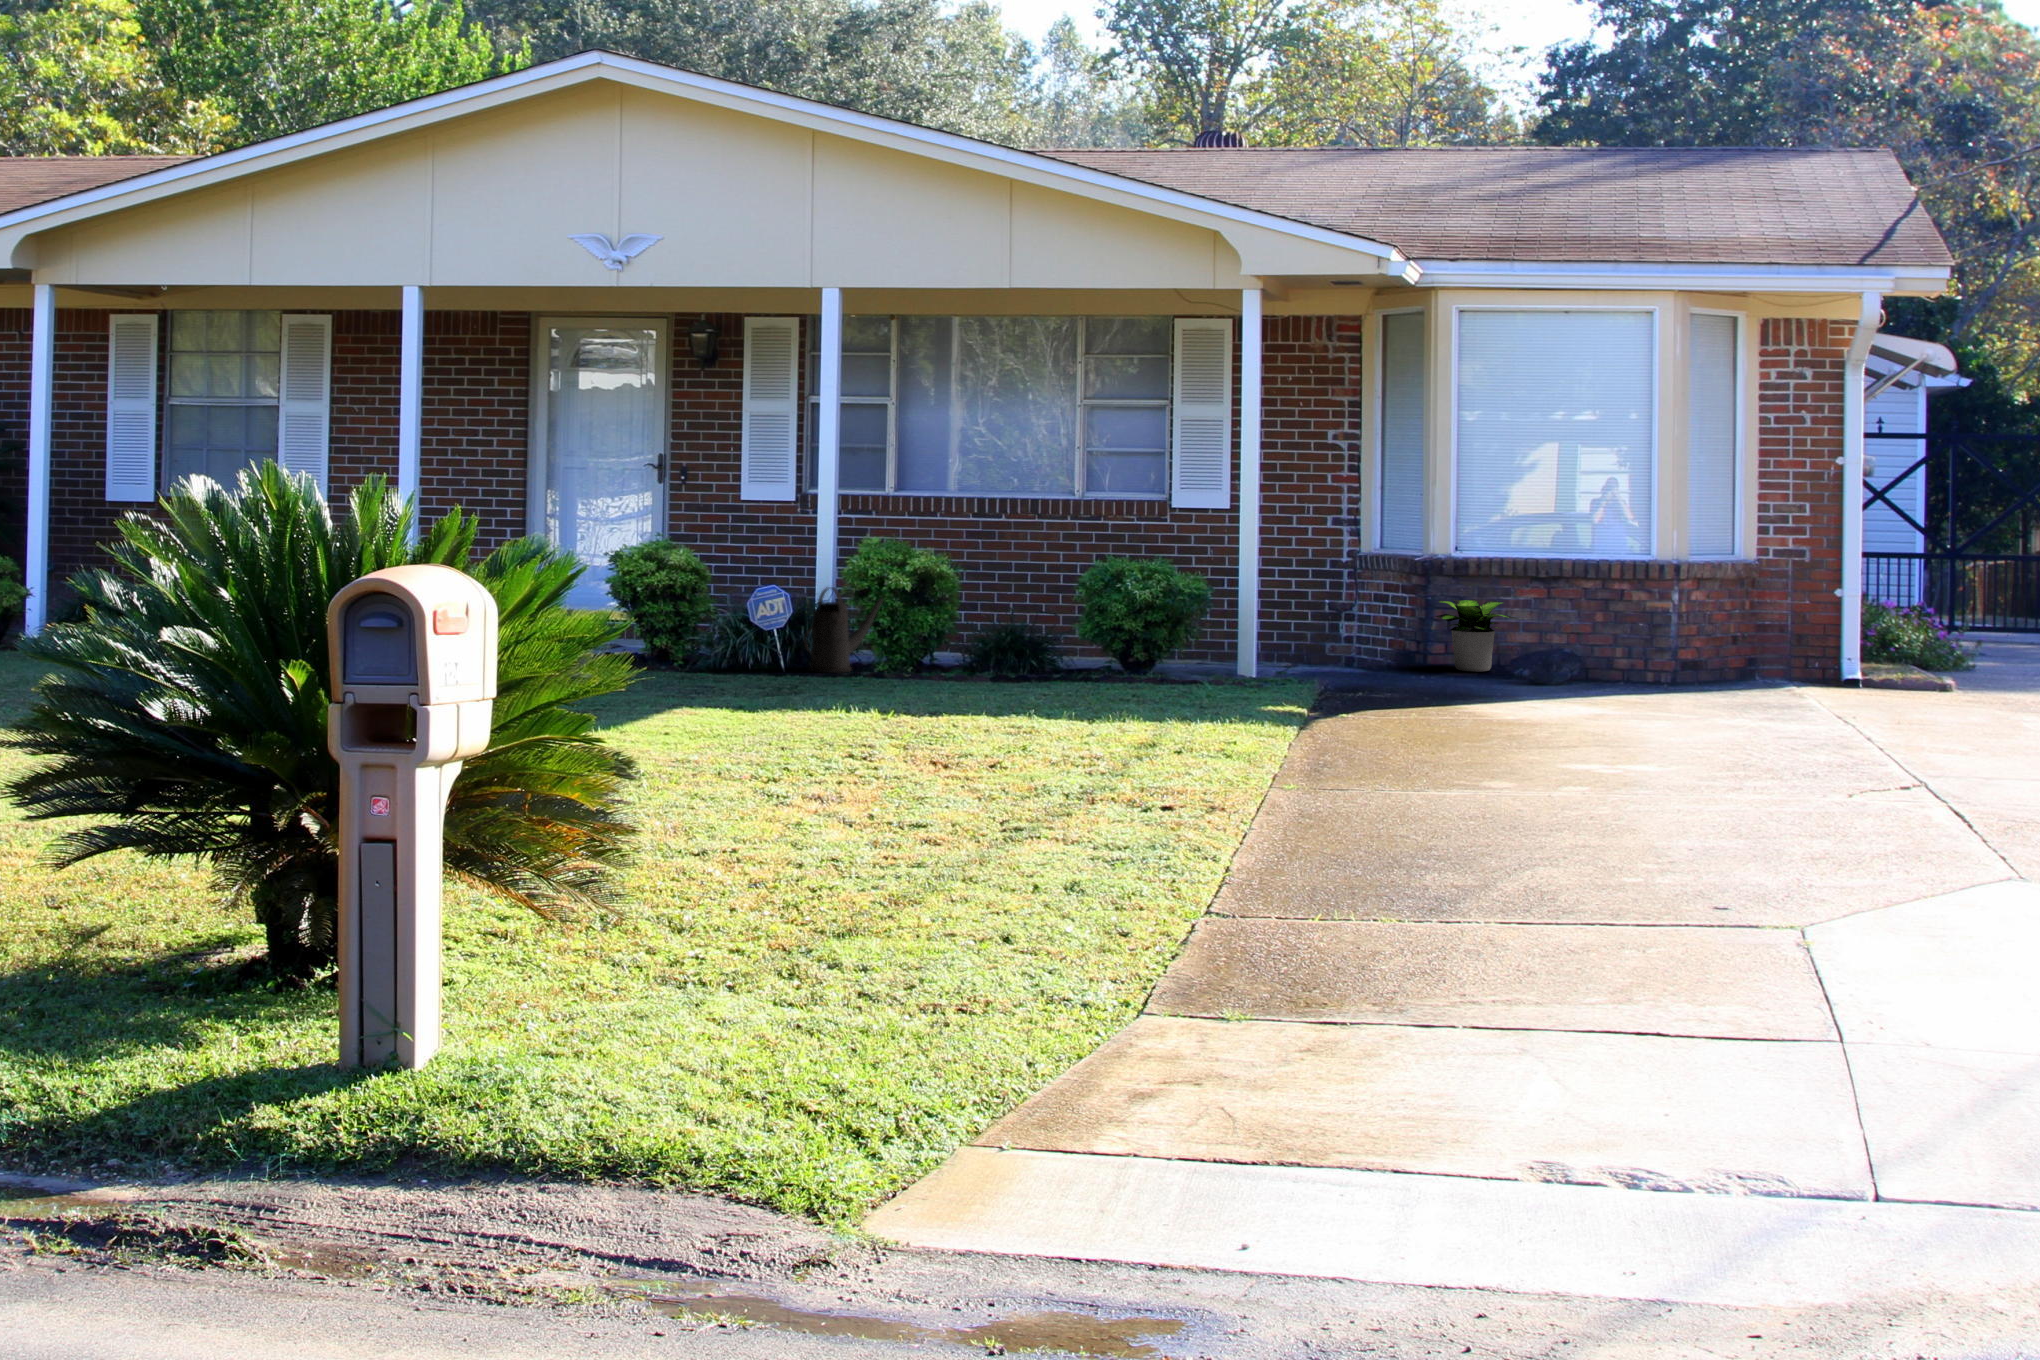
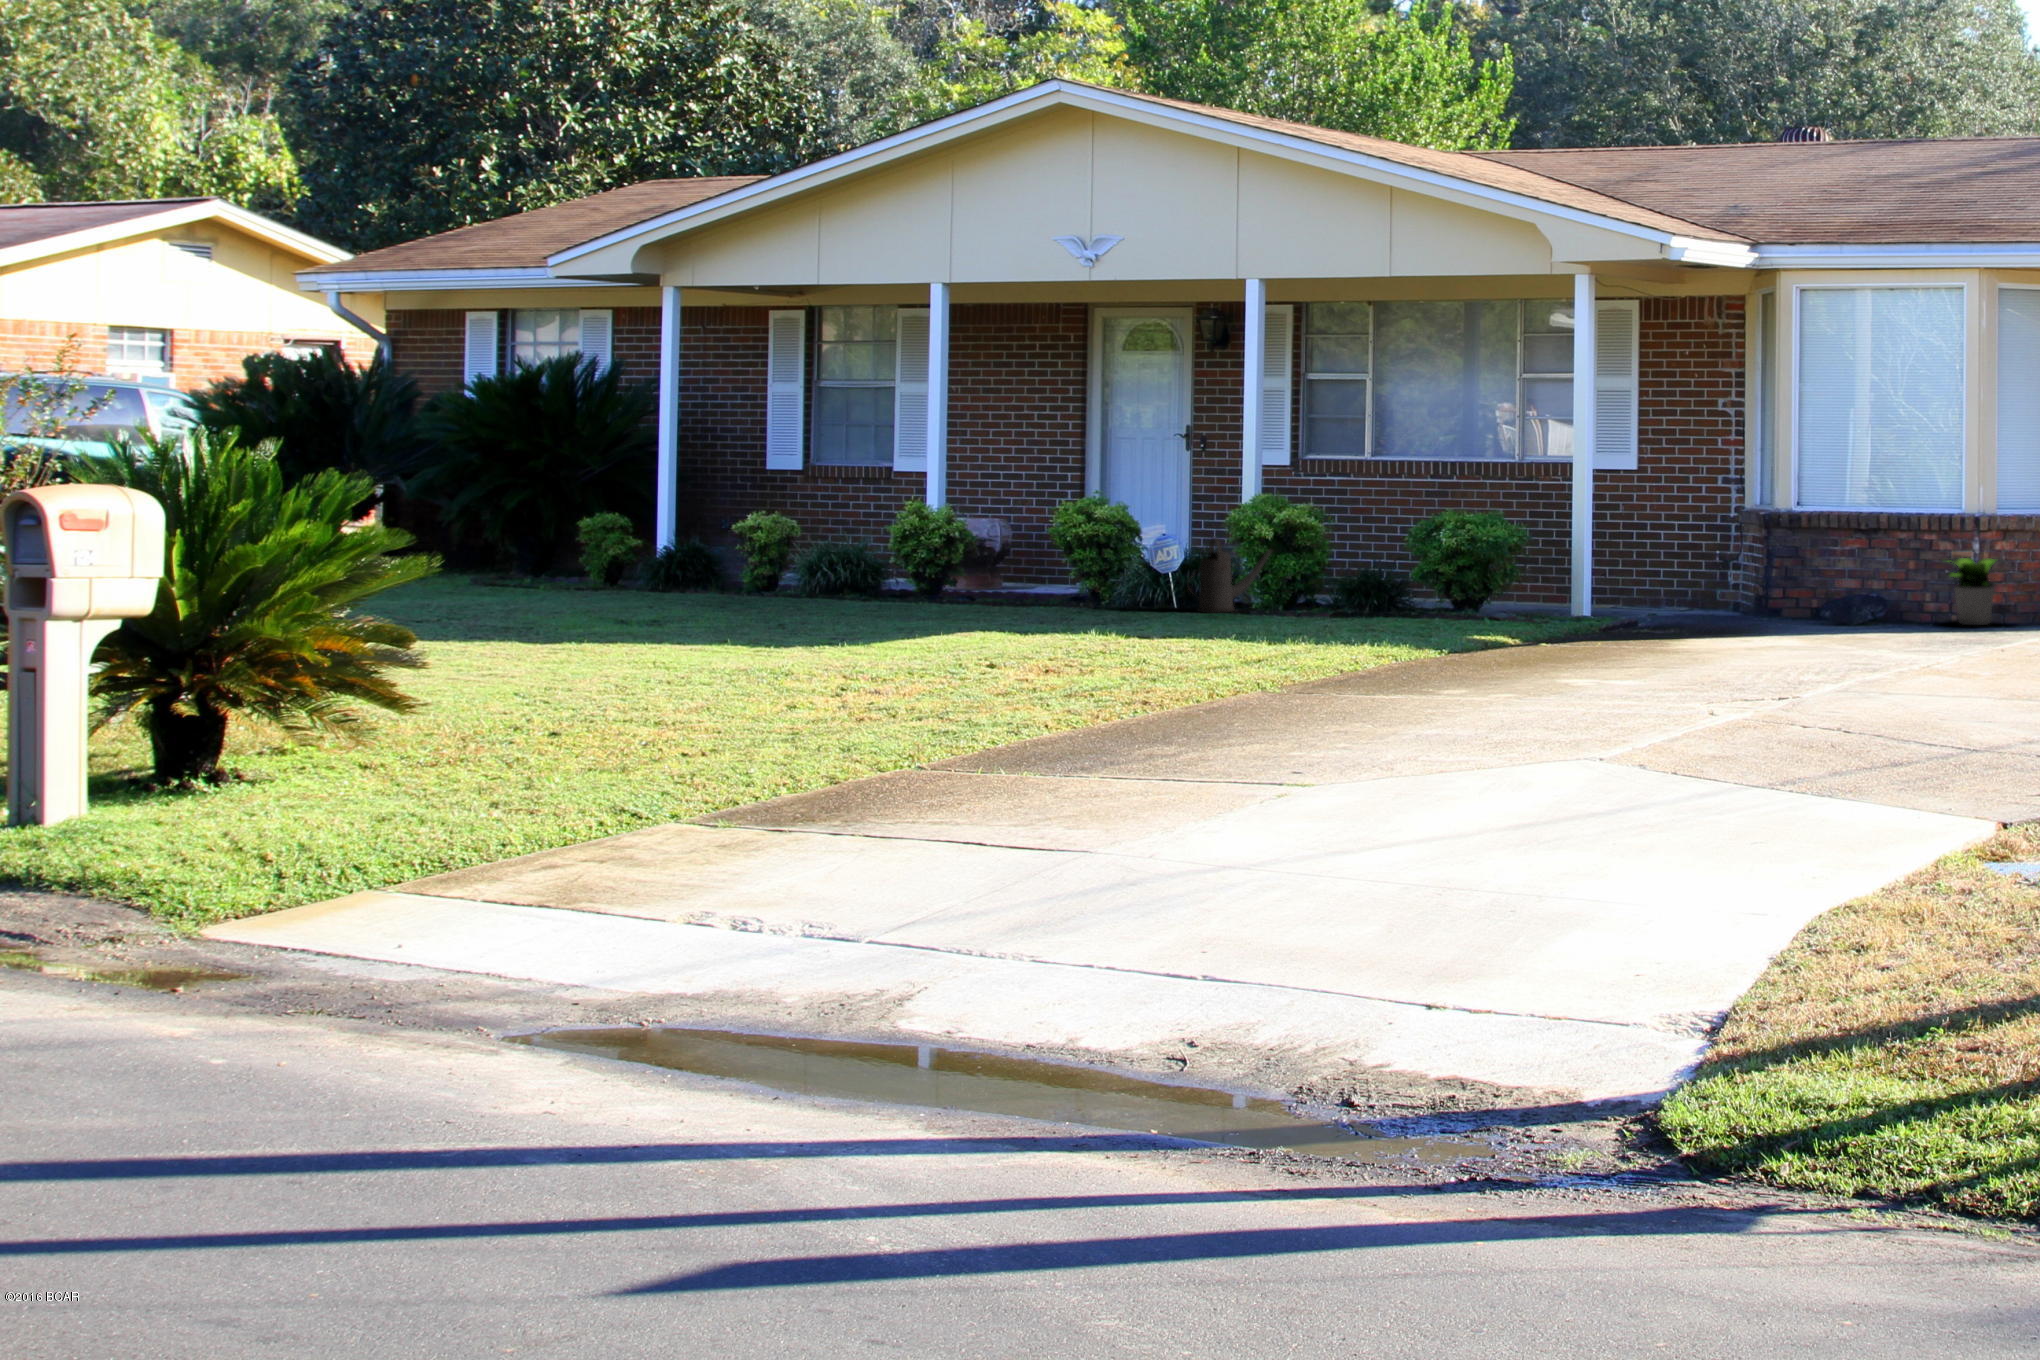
potted plant: present [1436,599,1516,672] -> present [1945,558,1997,625]

